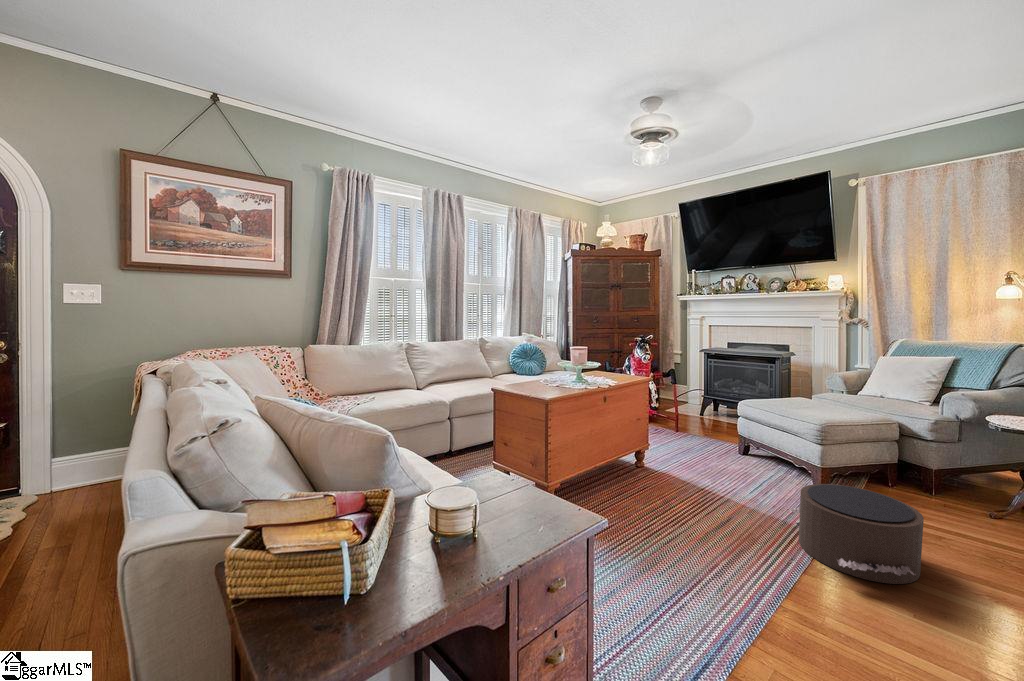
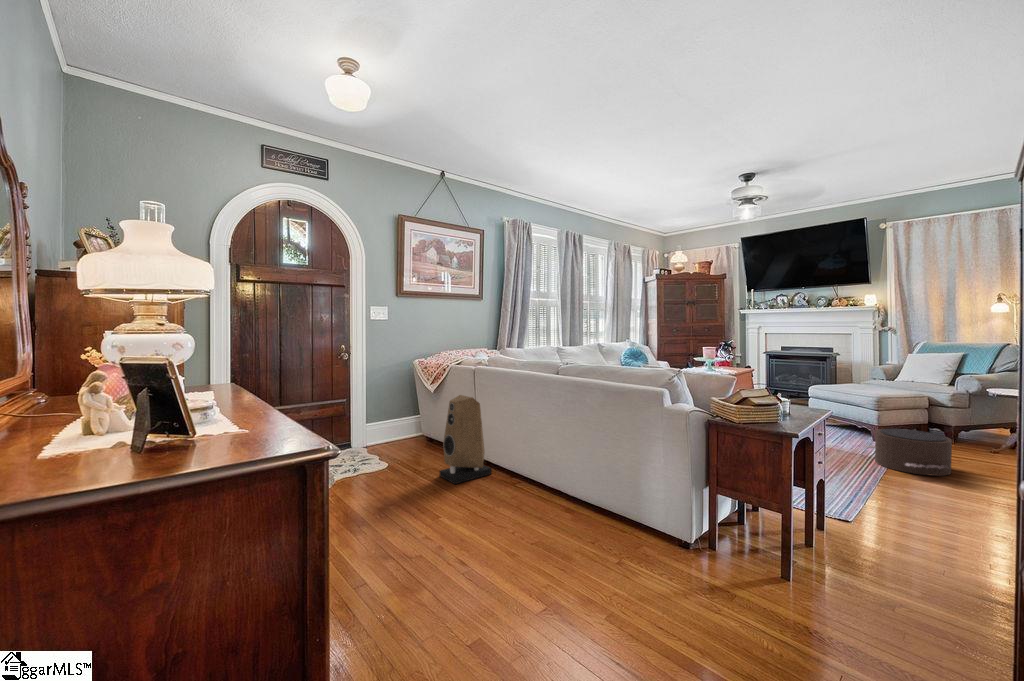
speaker: none [29,430,142,593] -> present [440,395,492,484]

